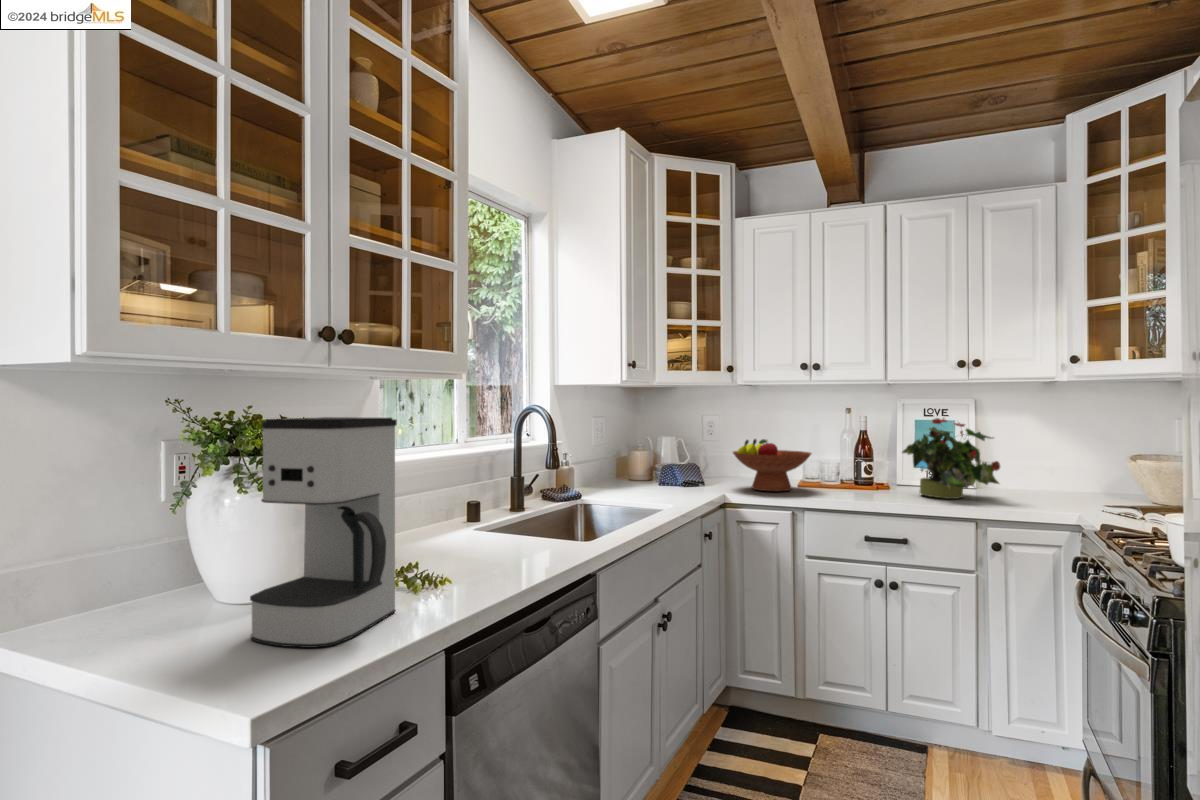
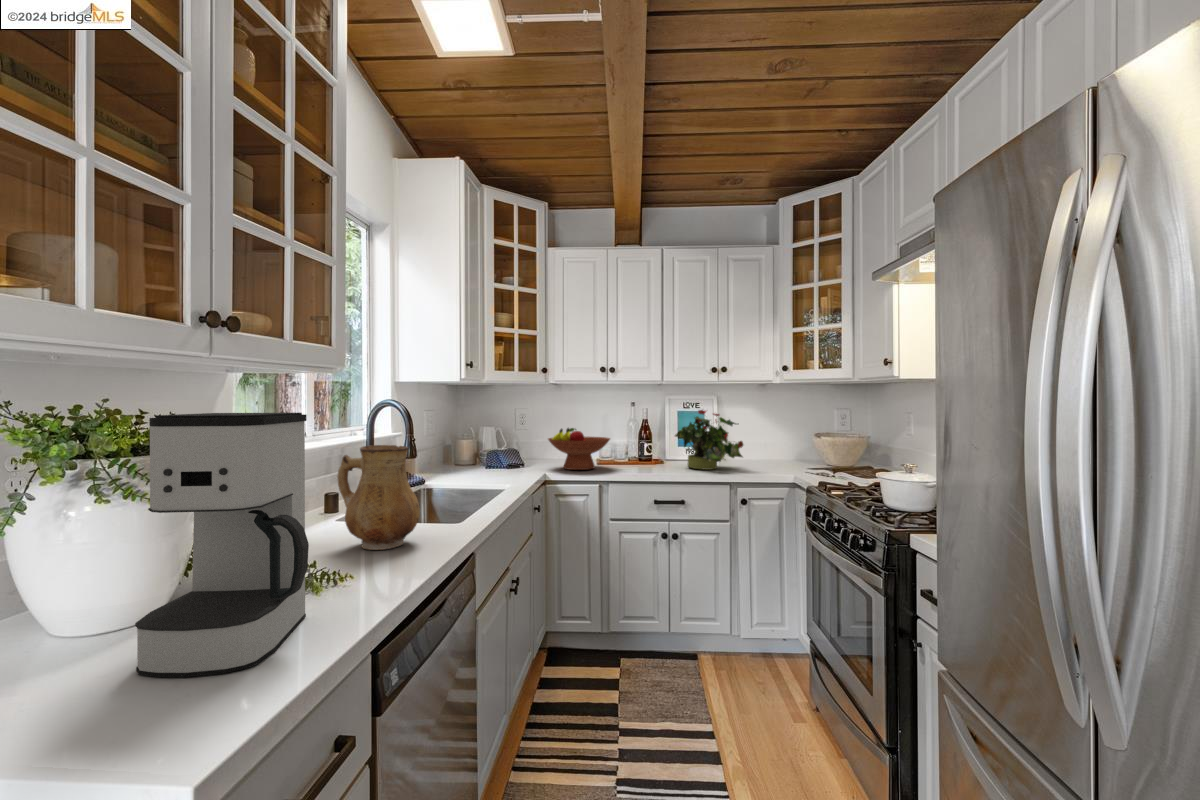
ceramic pitcher: none [461,452,539,560] -> present [337,445,420,550]

